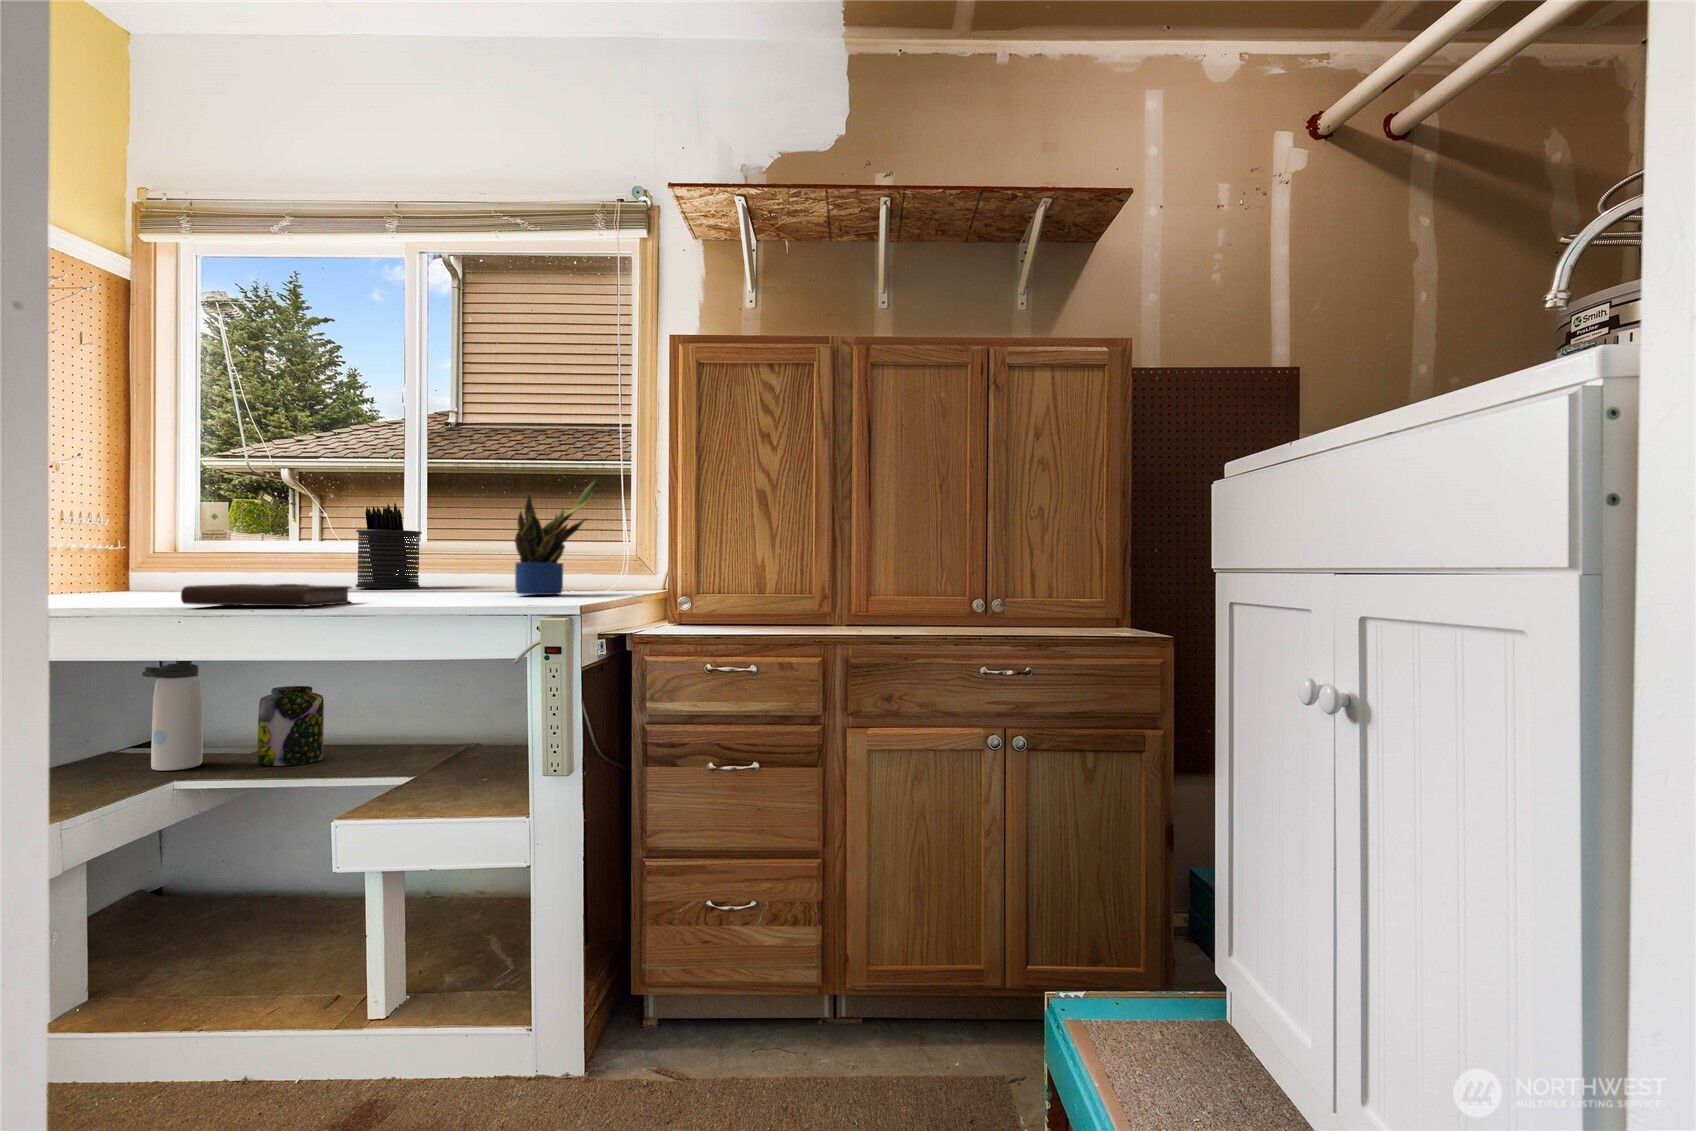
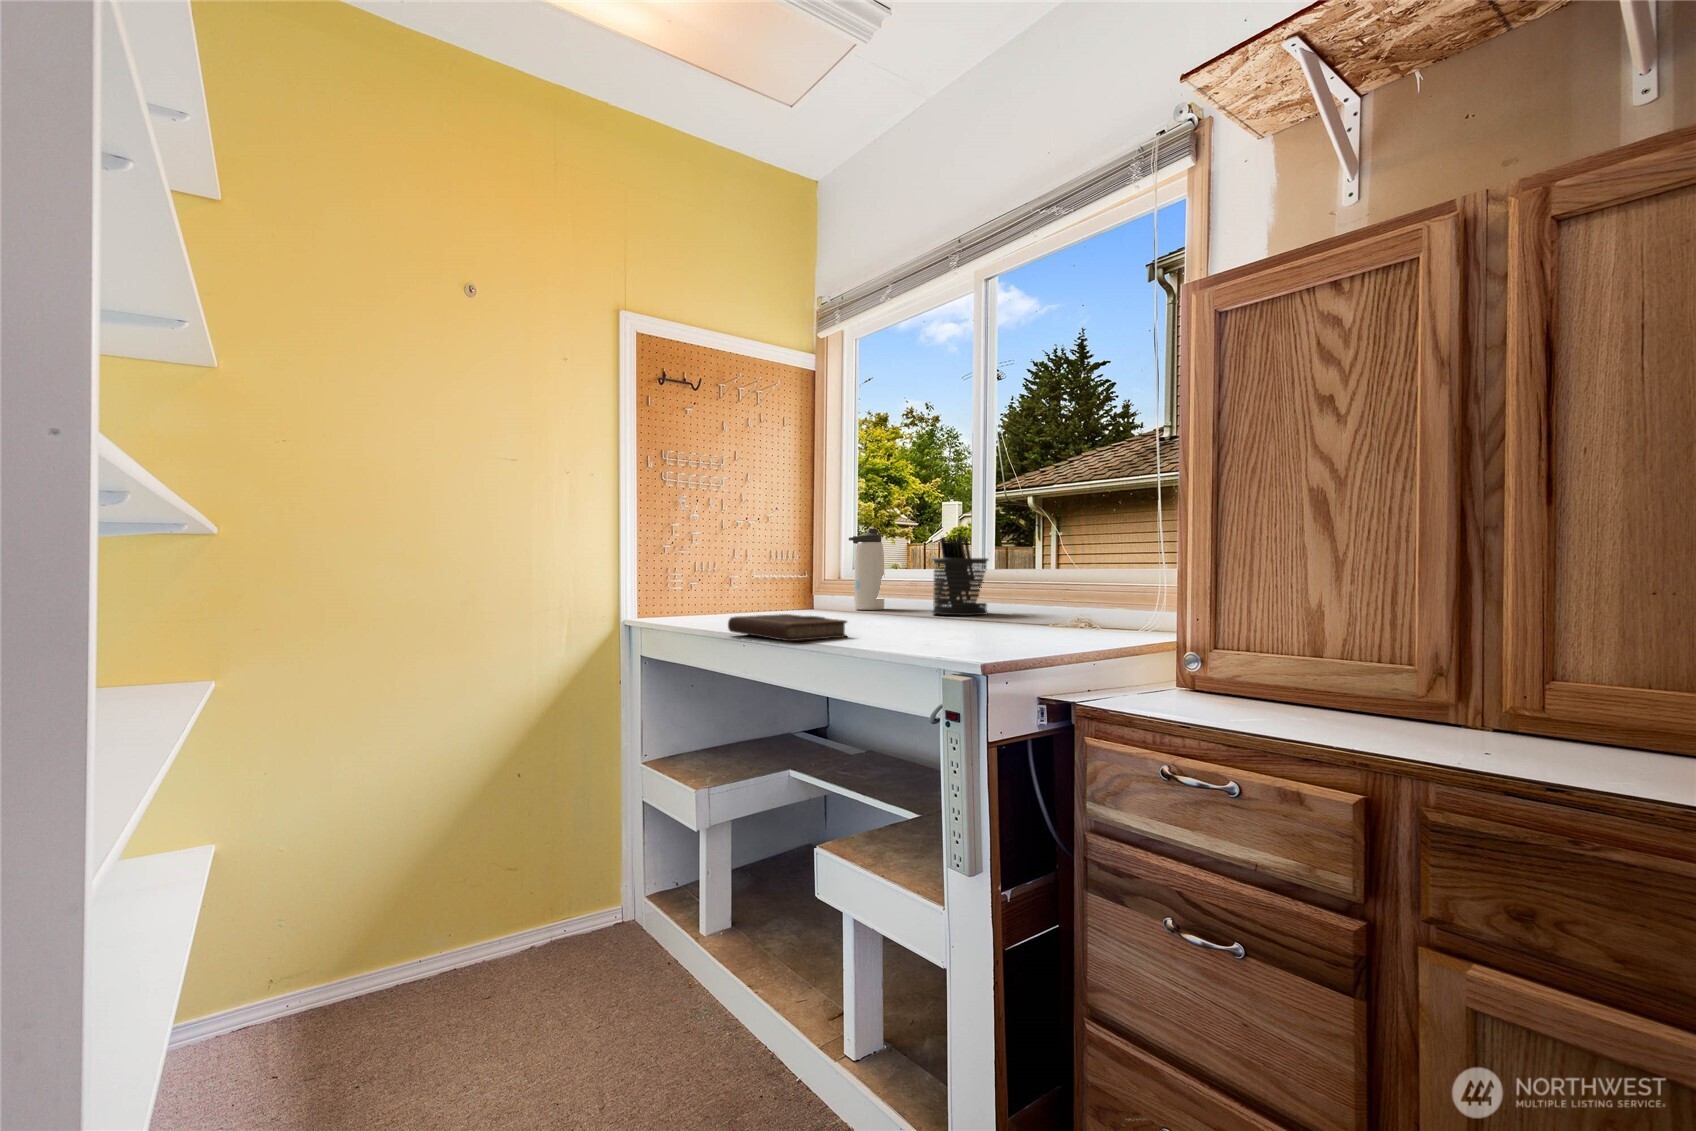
potted plant: present [515,479,597,595] -> none [1001,491,1101,637]
thermos bottle: present [142,661,203,771] -> present [849,528,884,610]
jar: present [258,686,324,766] -> none [845,701,893,775]

